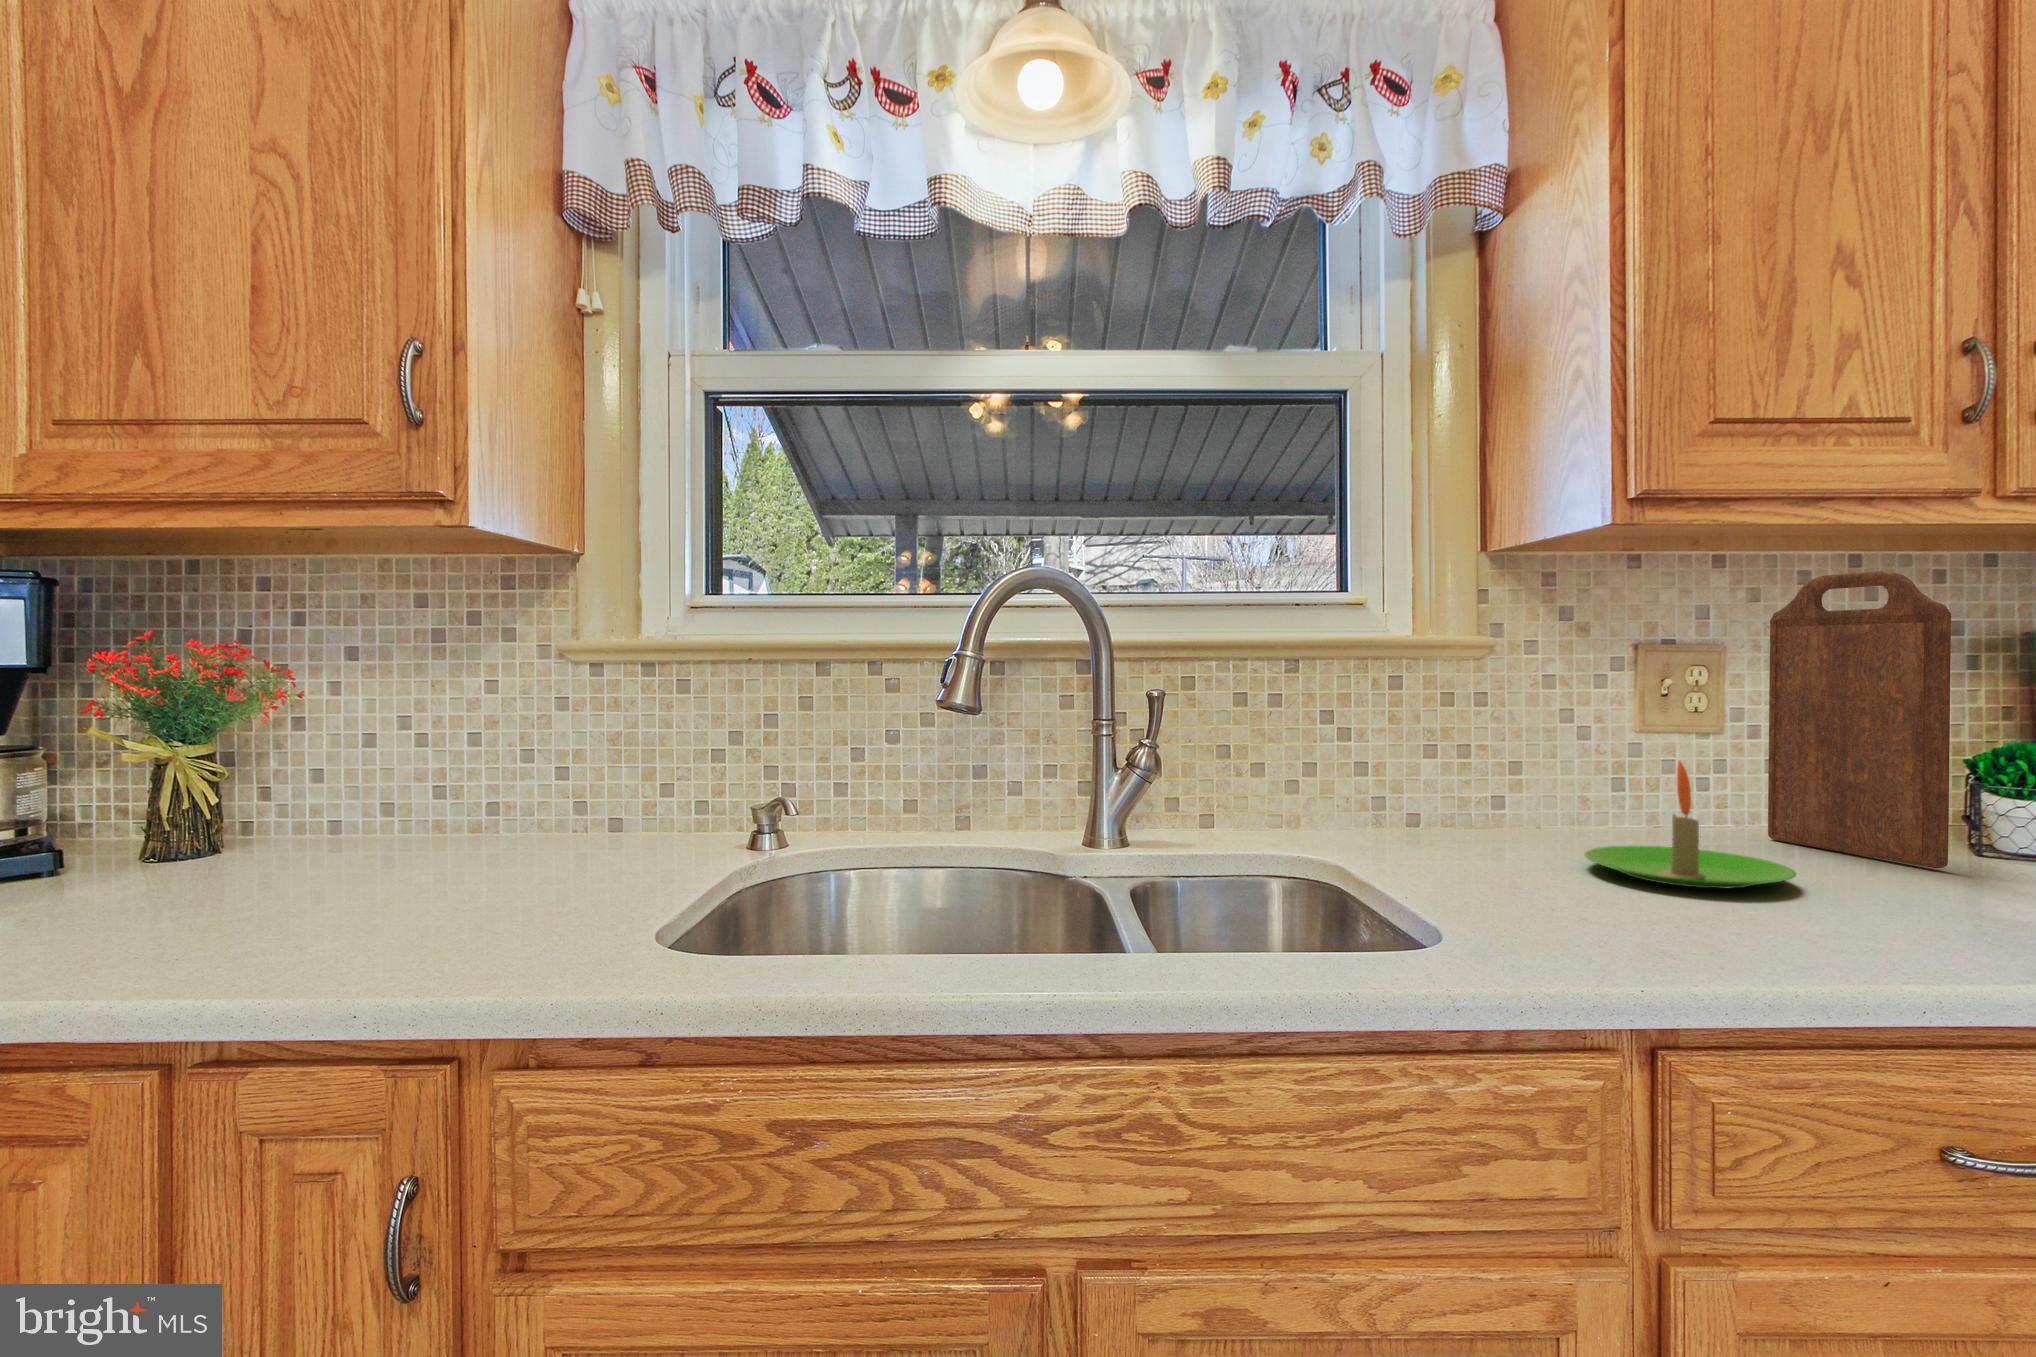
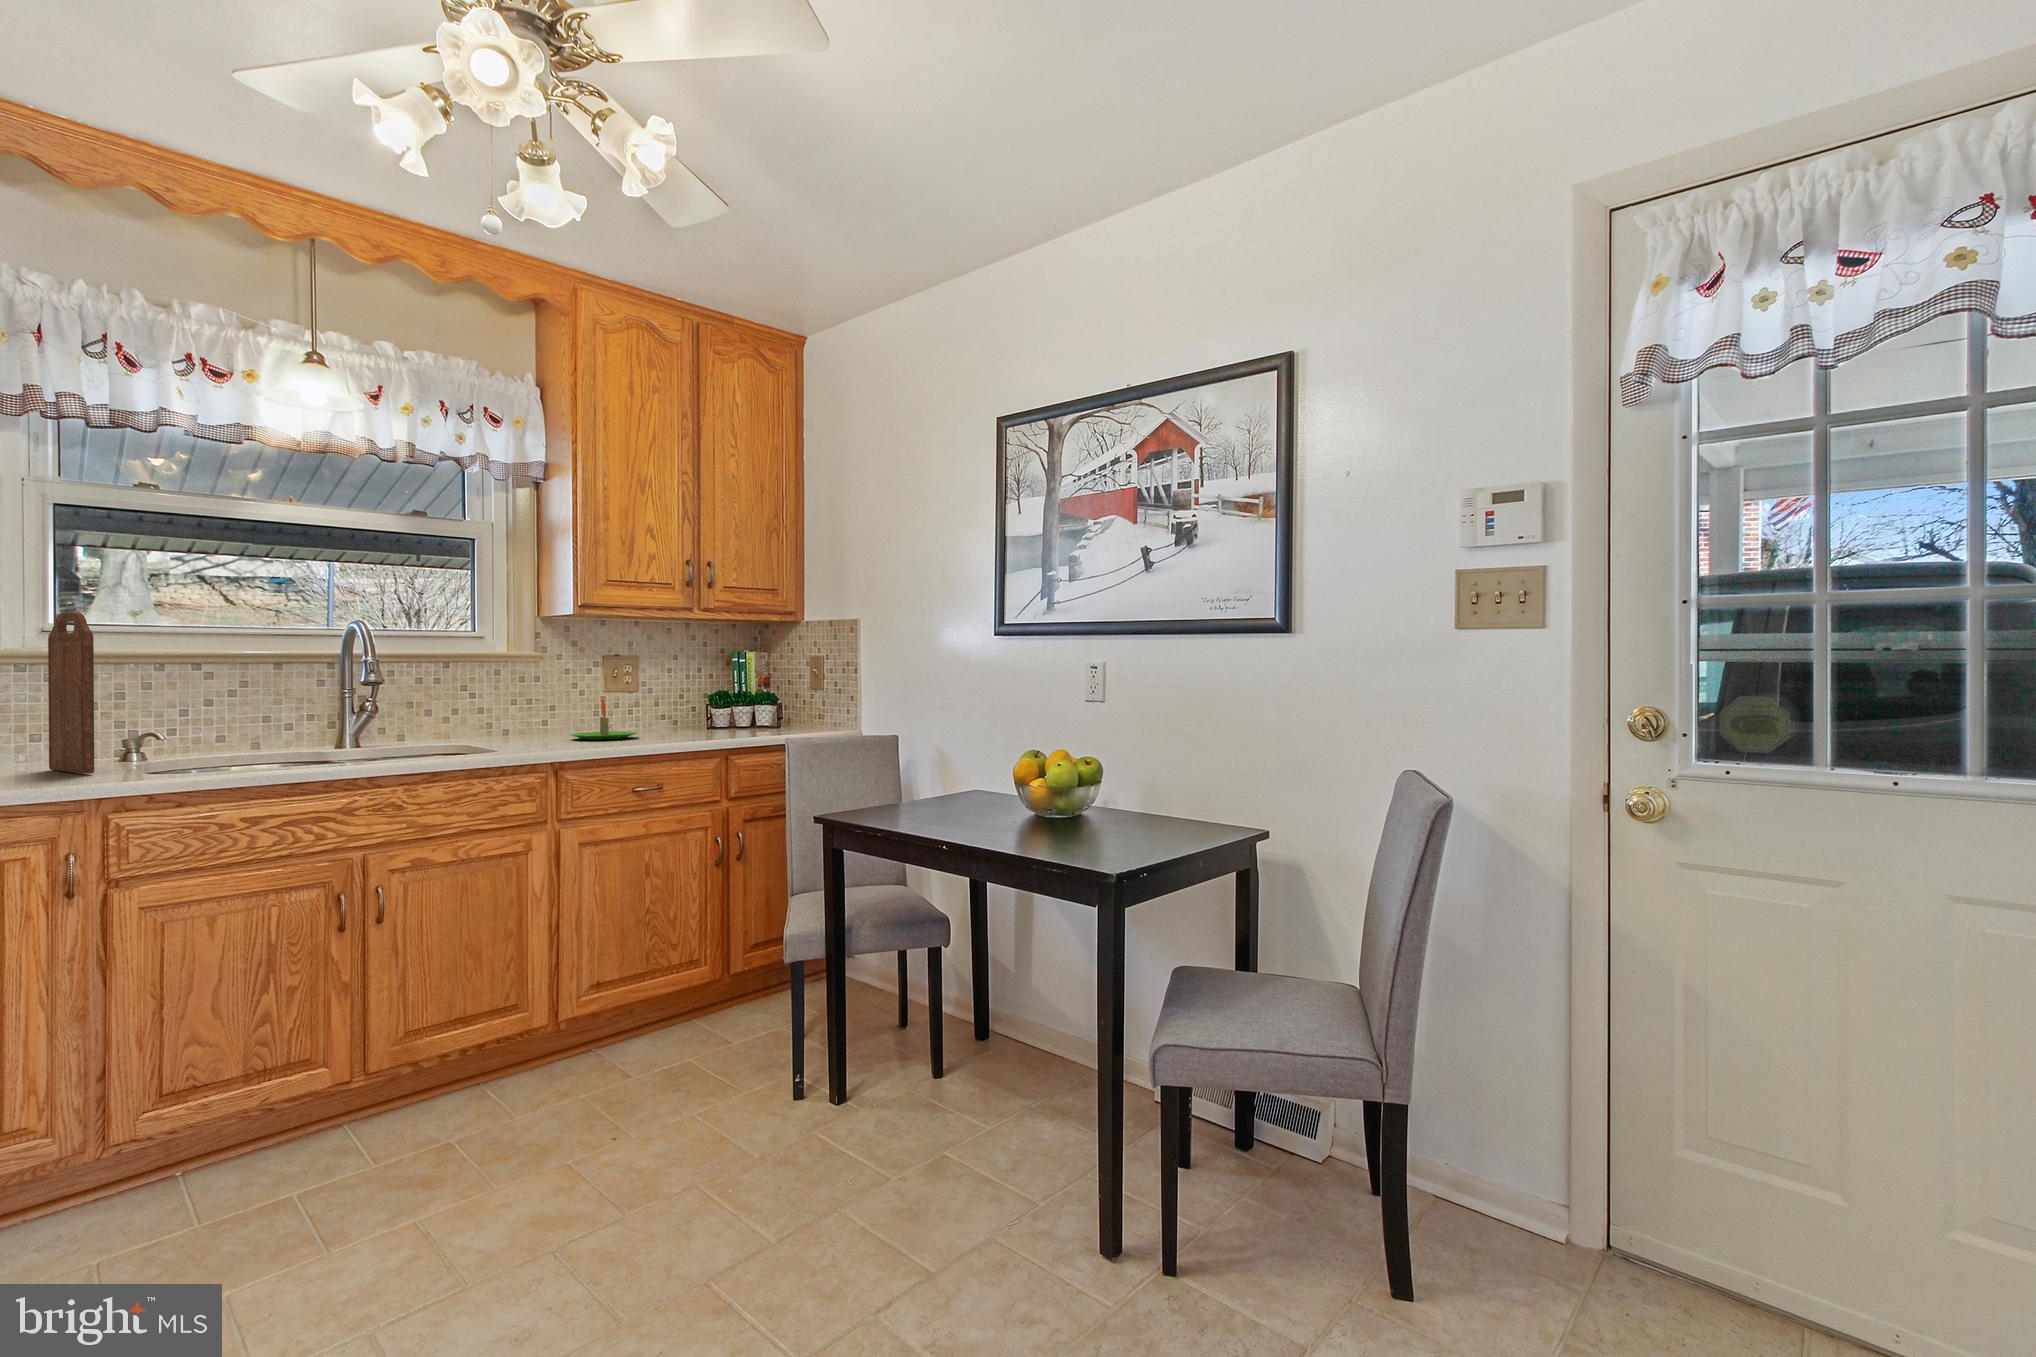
cutting board: present [1768,571,1951,868] -> present [48,612,94,774]

